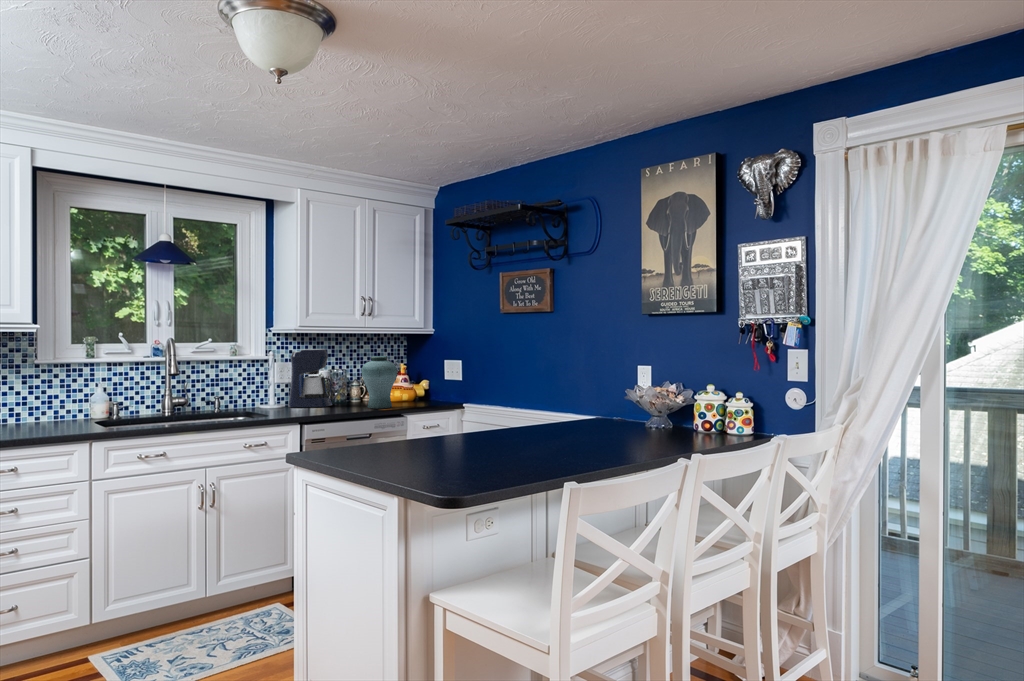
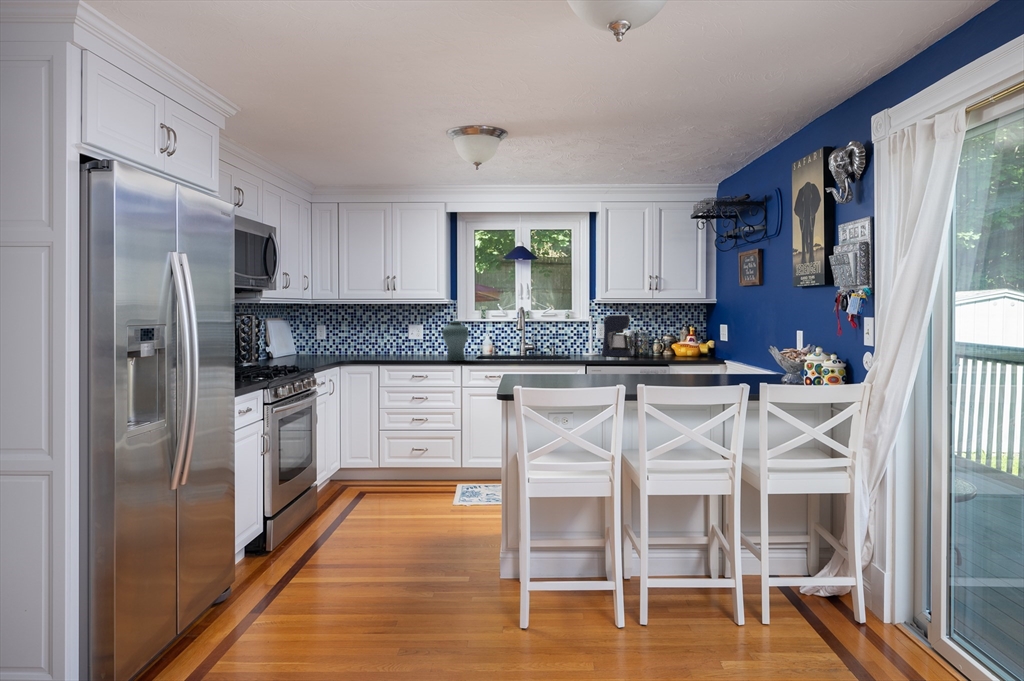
vase: present [362,356,397,409] -> present [442,321,469,361]

